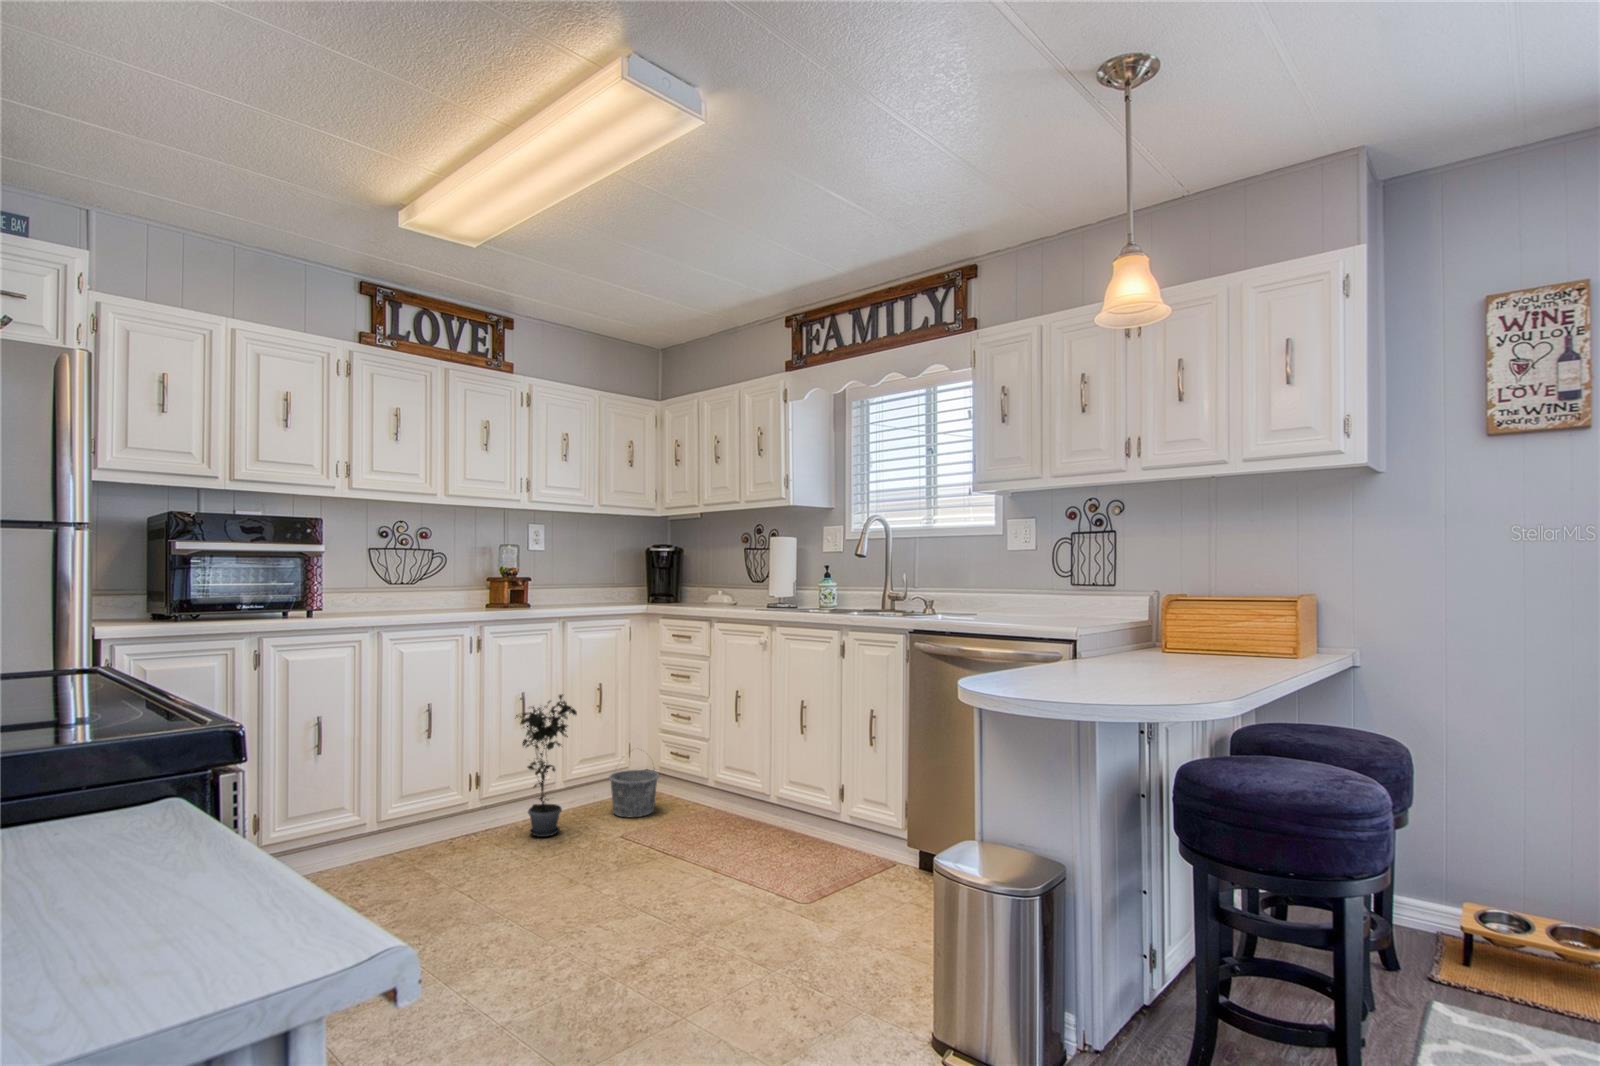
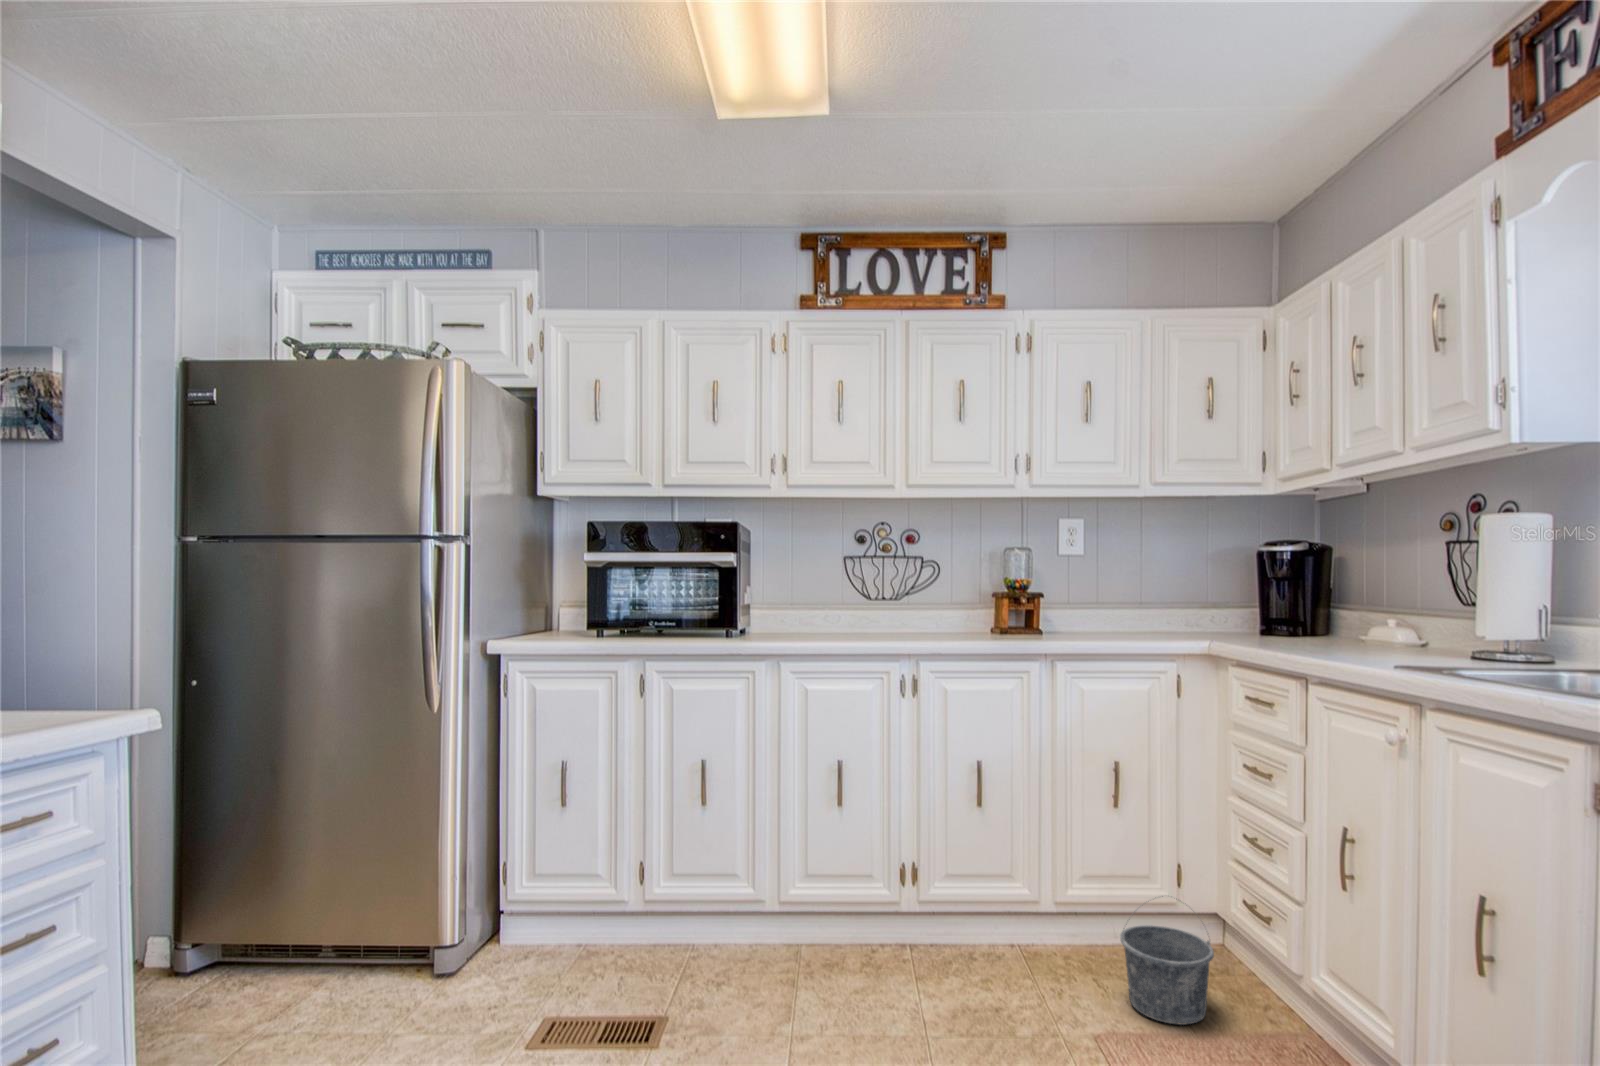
potted plant: present [516,694,577,837] -> none [937,781,1051,1007]

